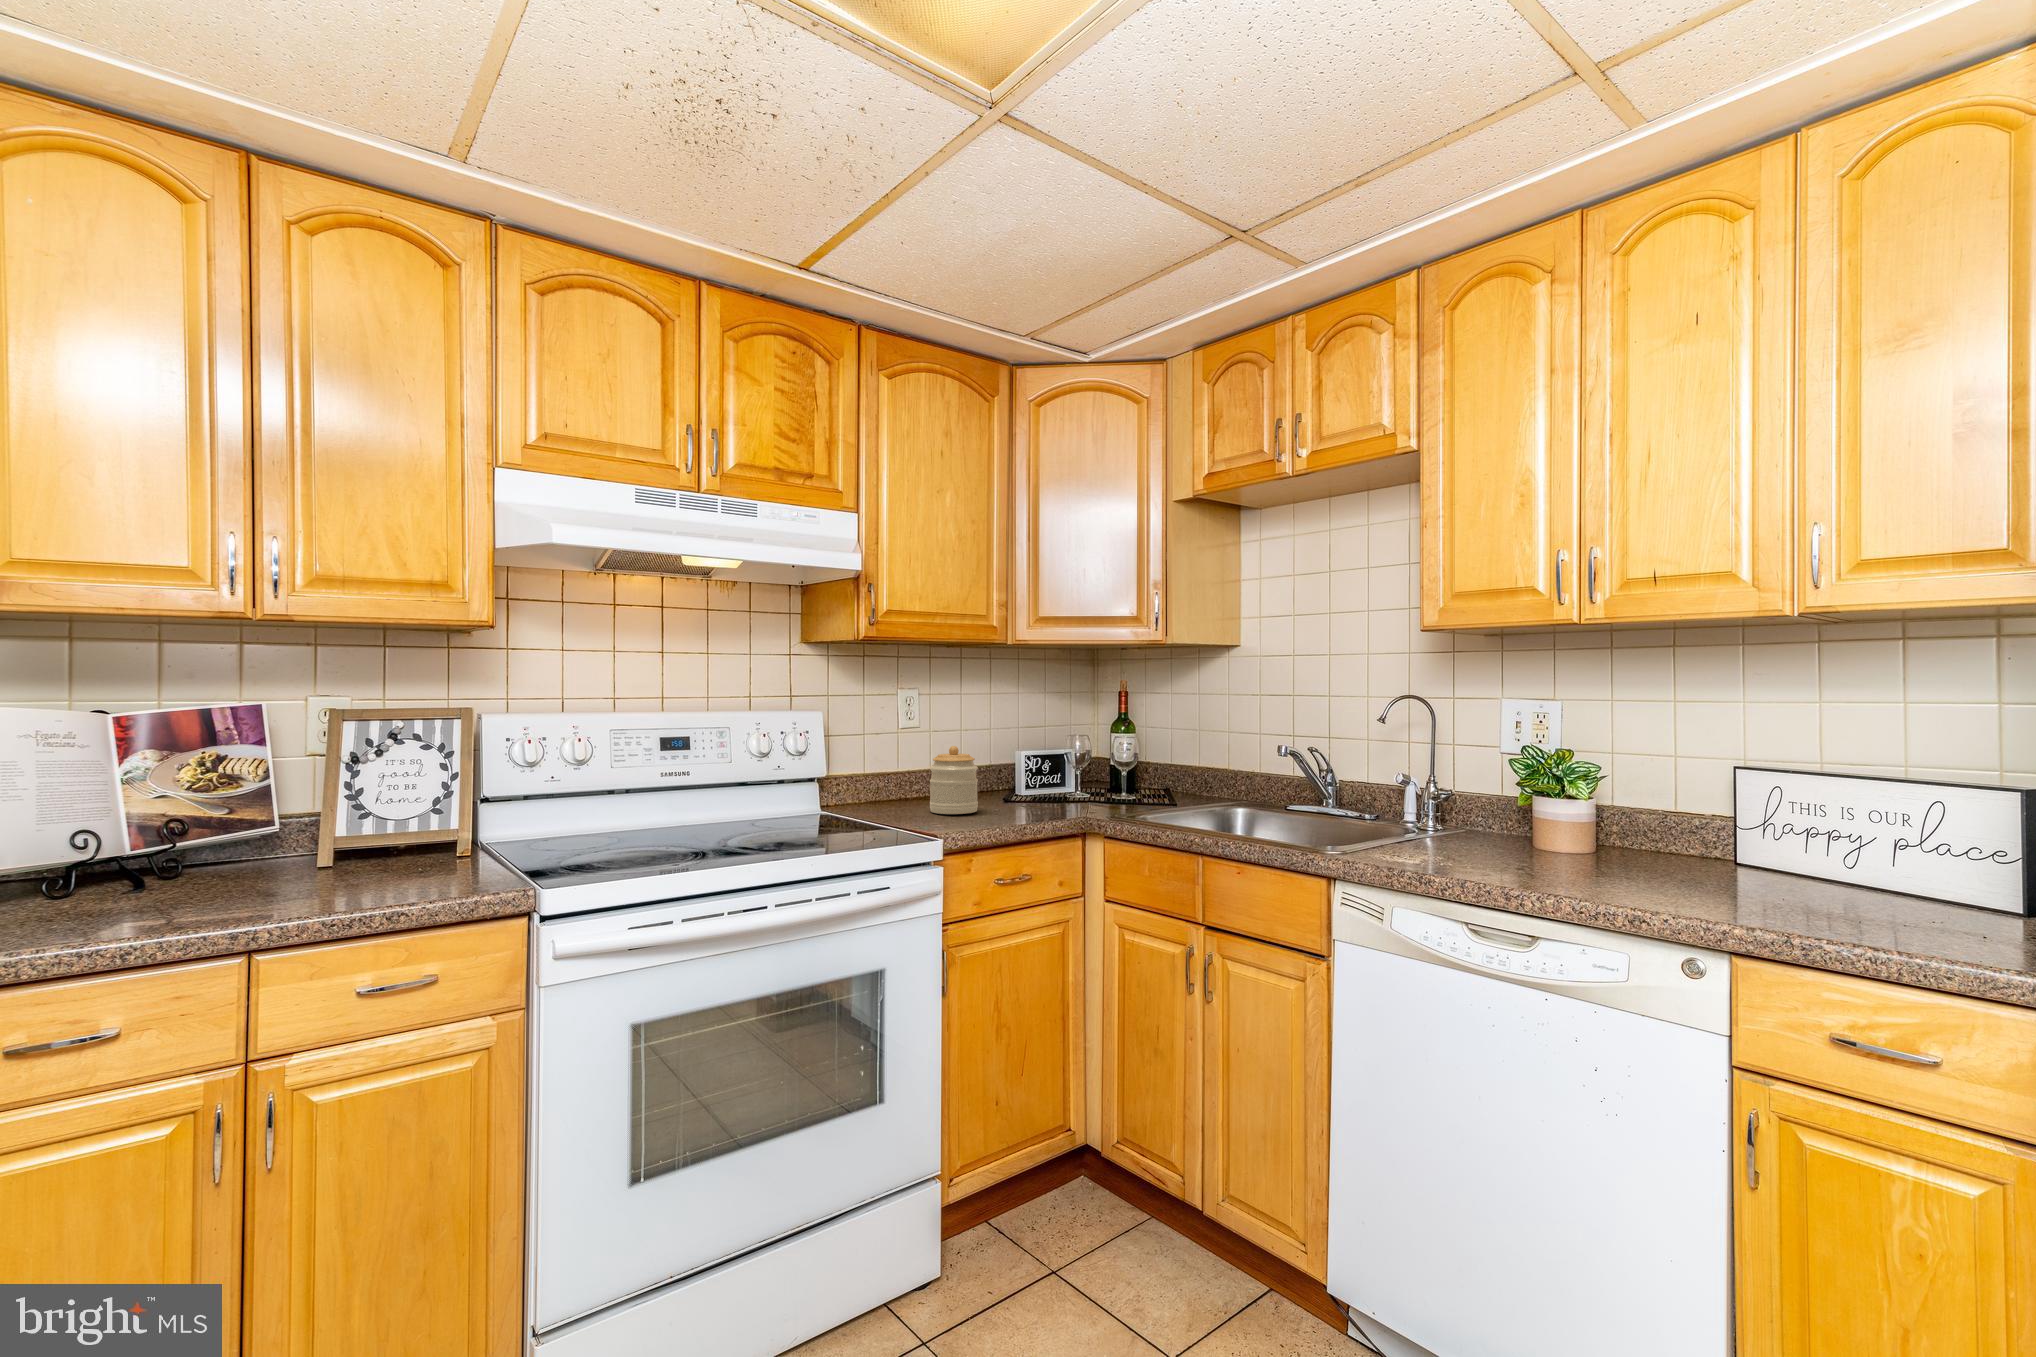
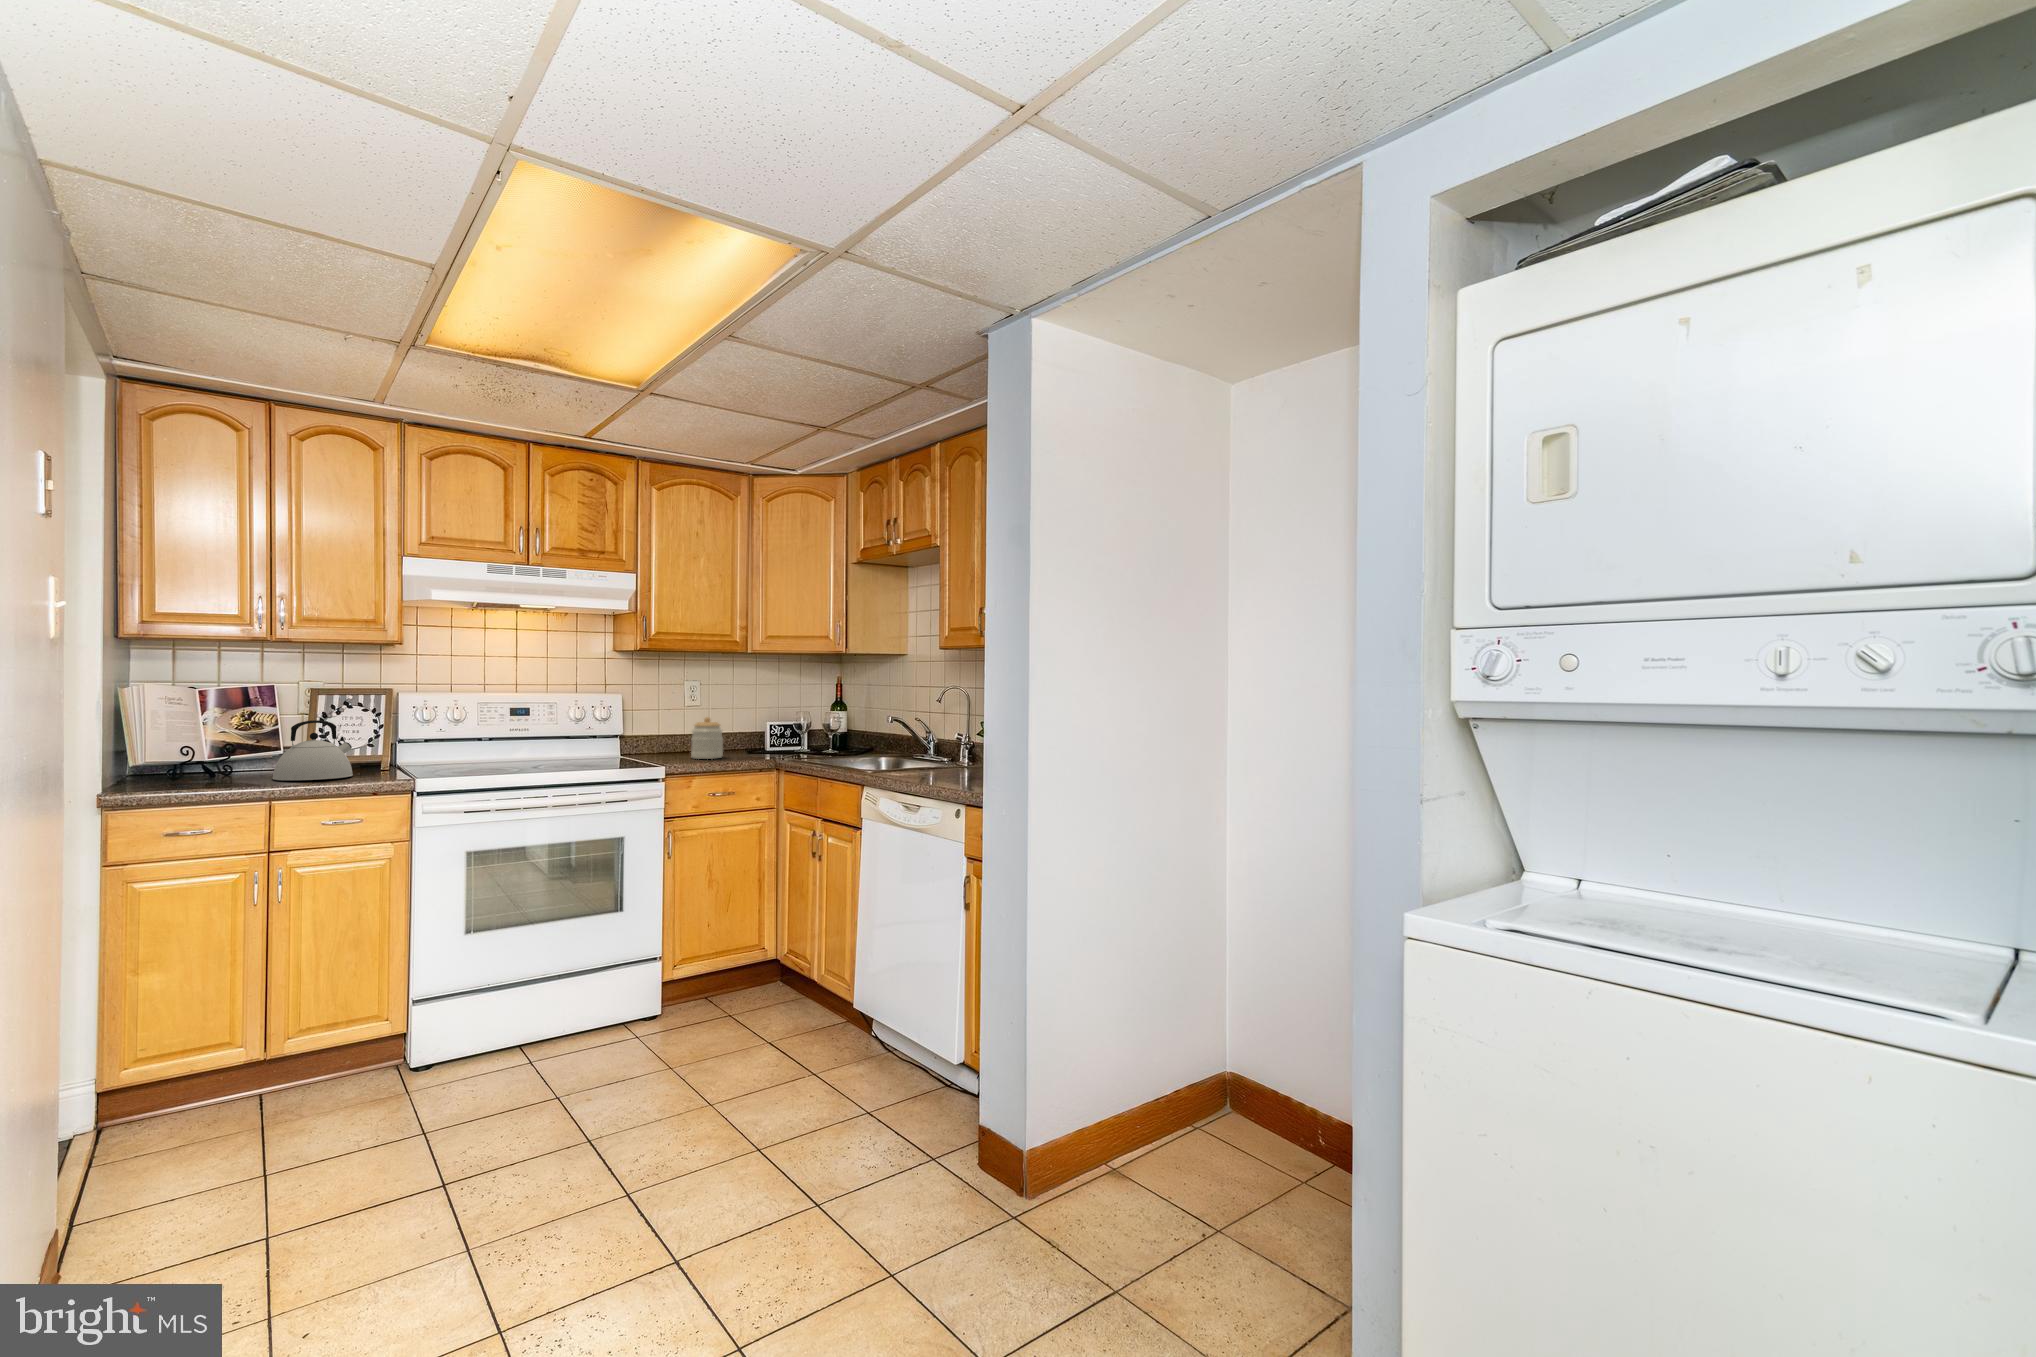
kettle: none [257,772,412,896] -> present [273,720,353,780]

